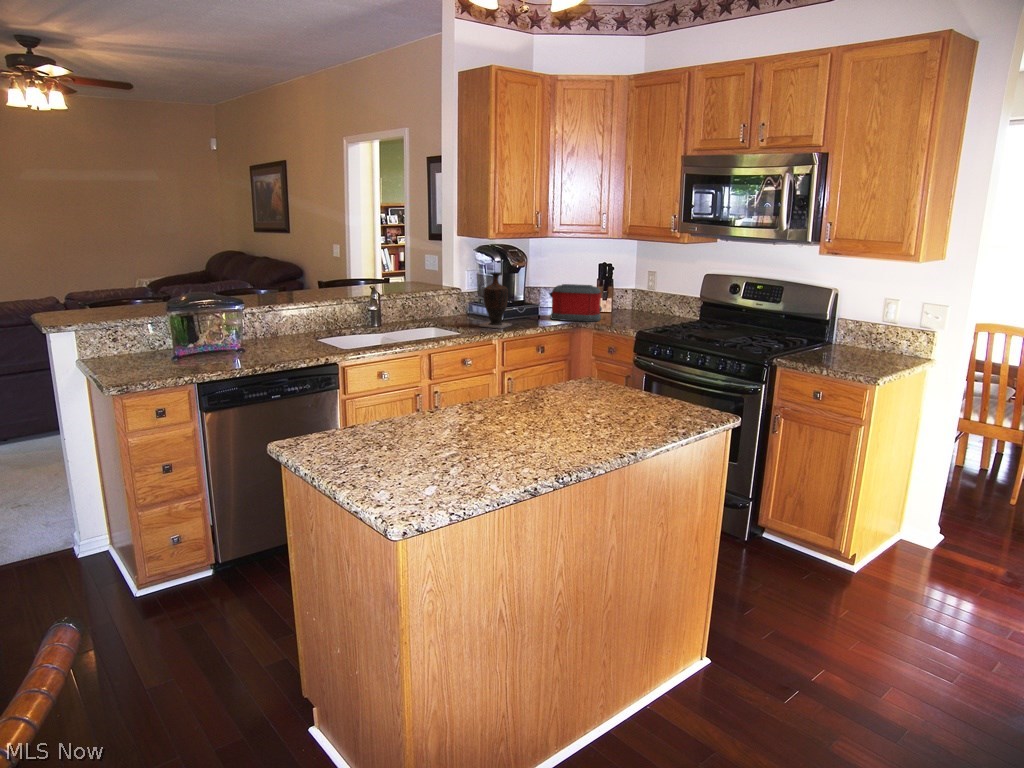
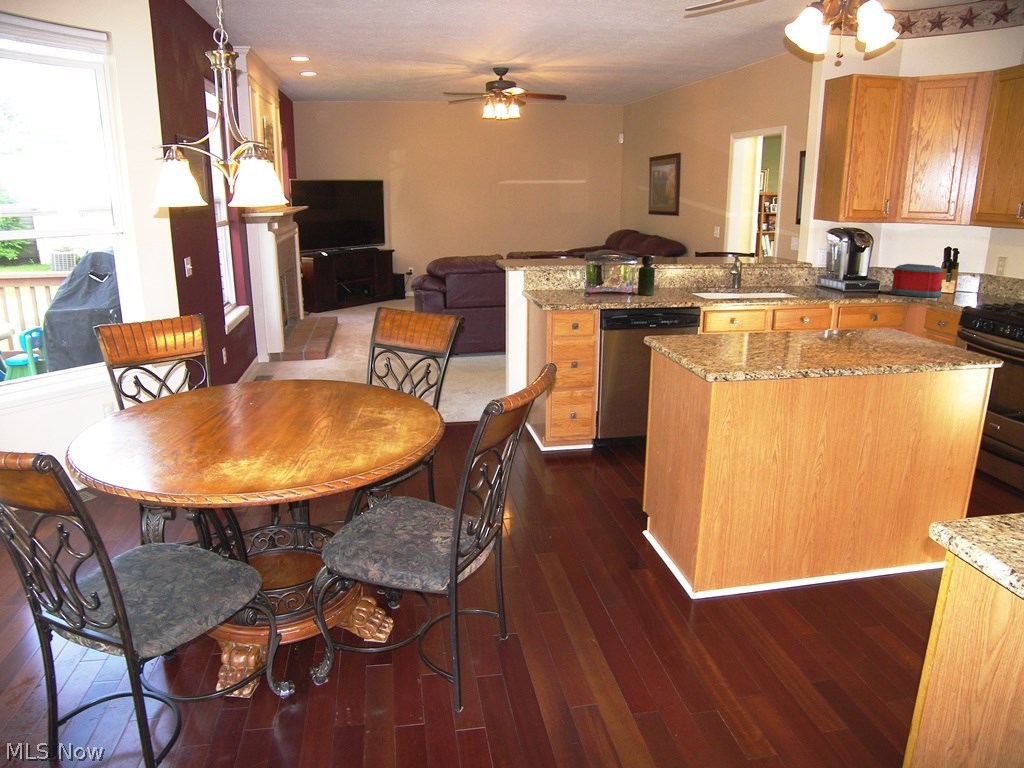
vase: present [479,272,512,329] -> none [820,250,850,297]
bottle: none [248,295,274,351] -> present [637,256,655,295]

